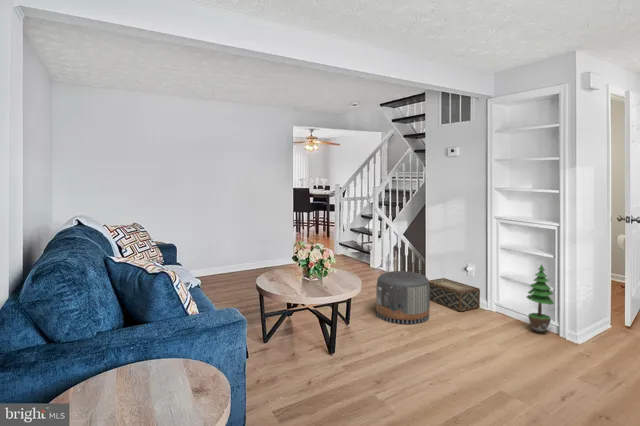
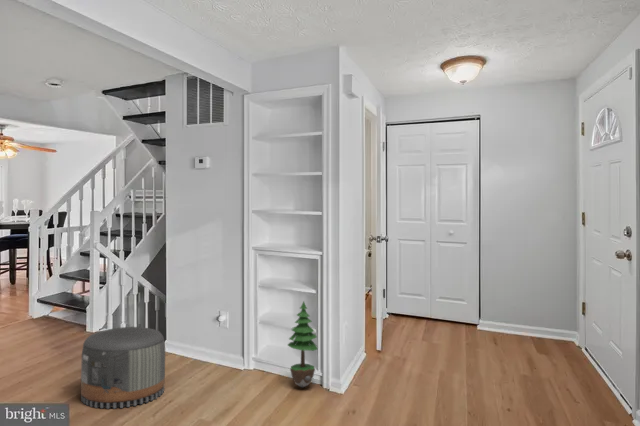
woven basket: present [429,278,480,311] -> none [163,332,236,376]

